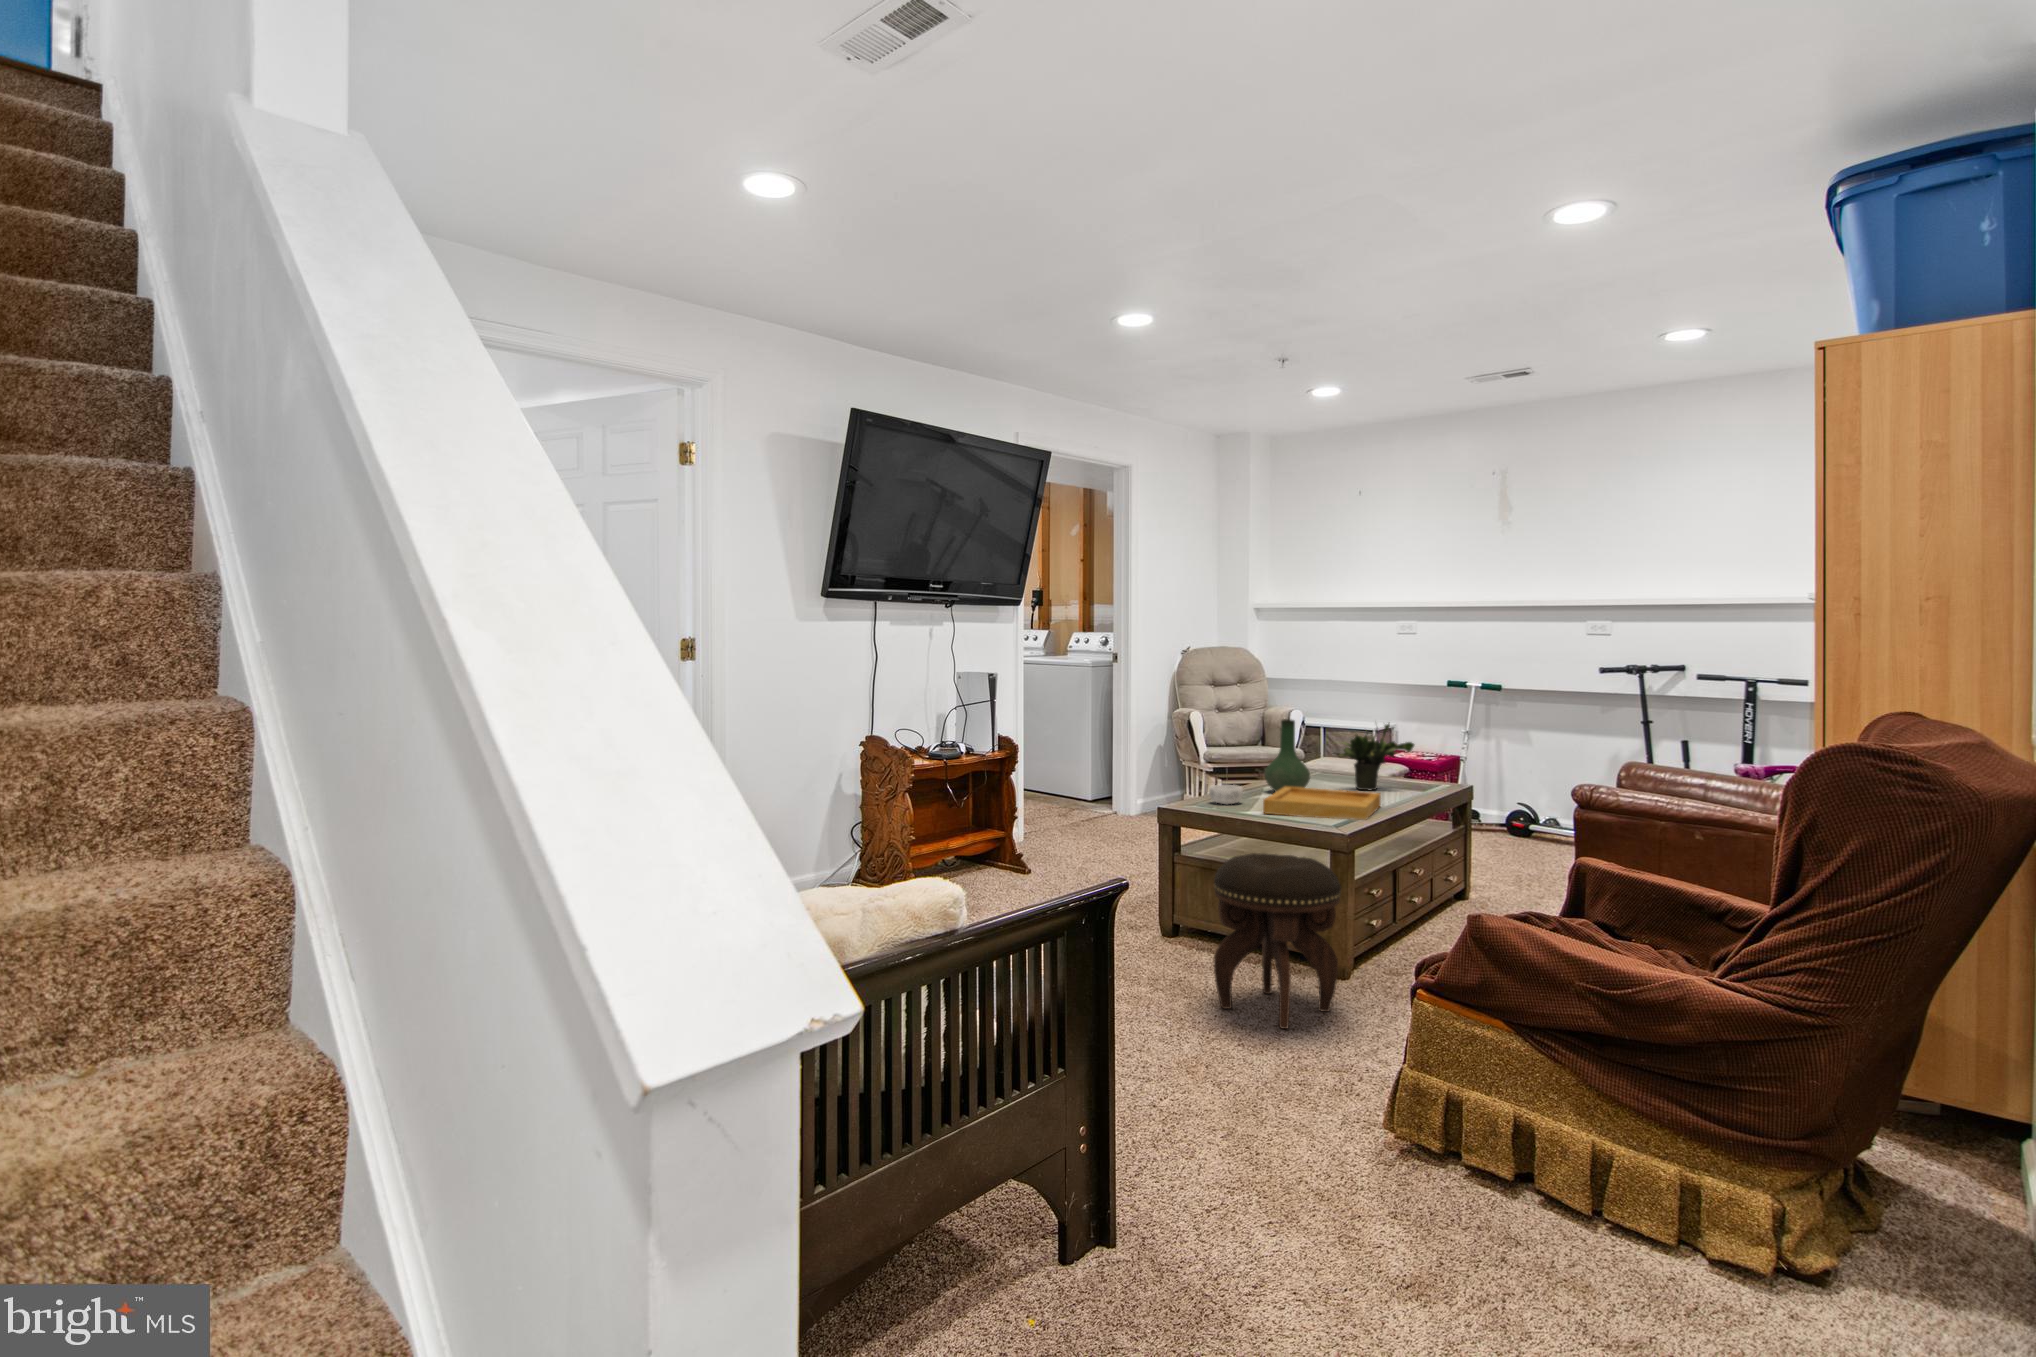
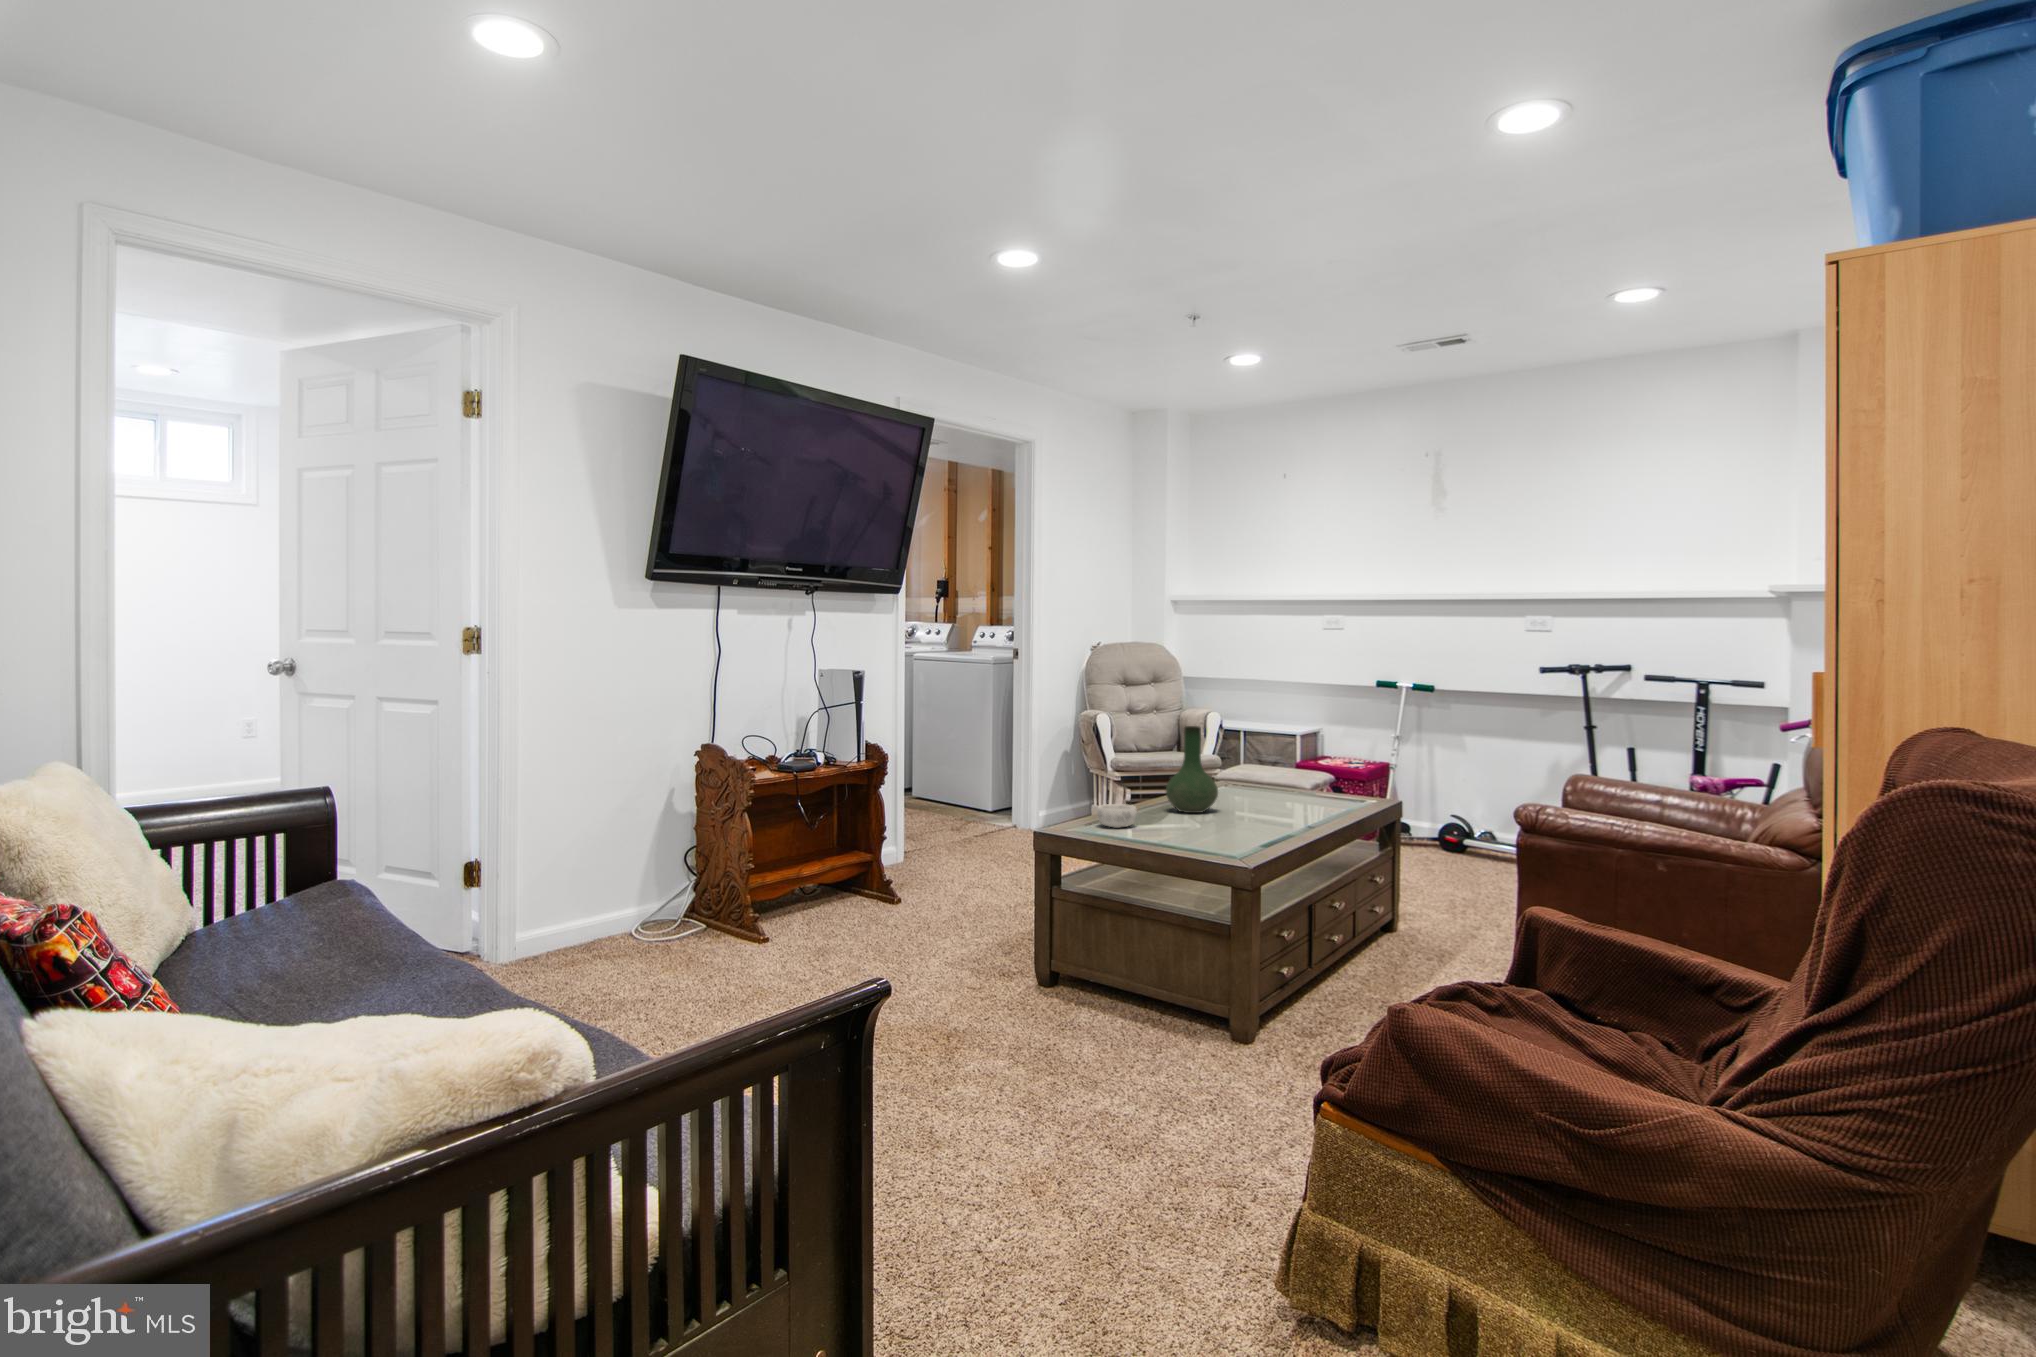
potted plant: present [1340,724,1414,790] -> none [1251,726,1339,808]
tray: present [1263,787,1381,820] -> none [1156,806,1296,851]
footstool: present [1214,853,1341,1029] -> none [1083,895,1239,1121]

